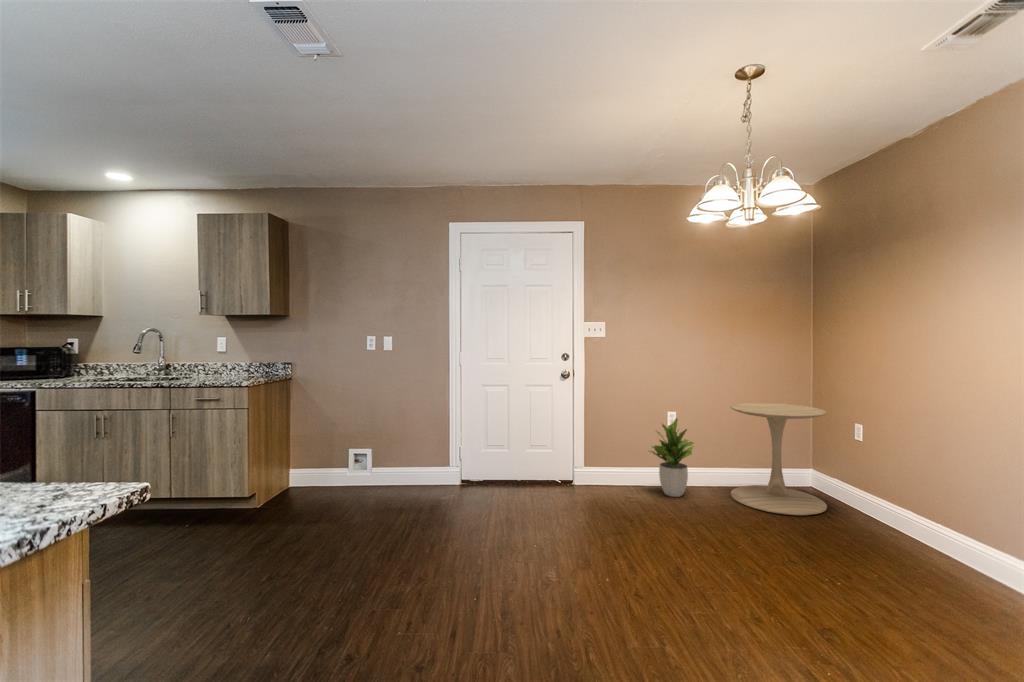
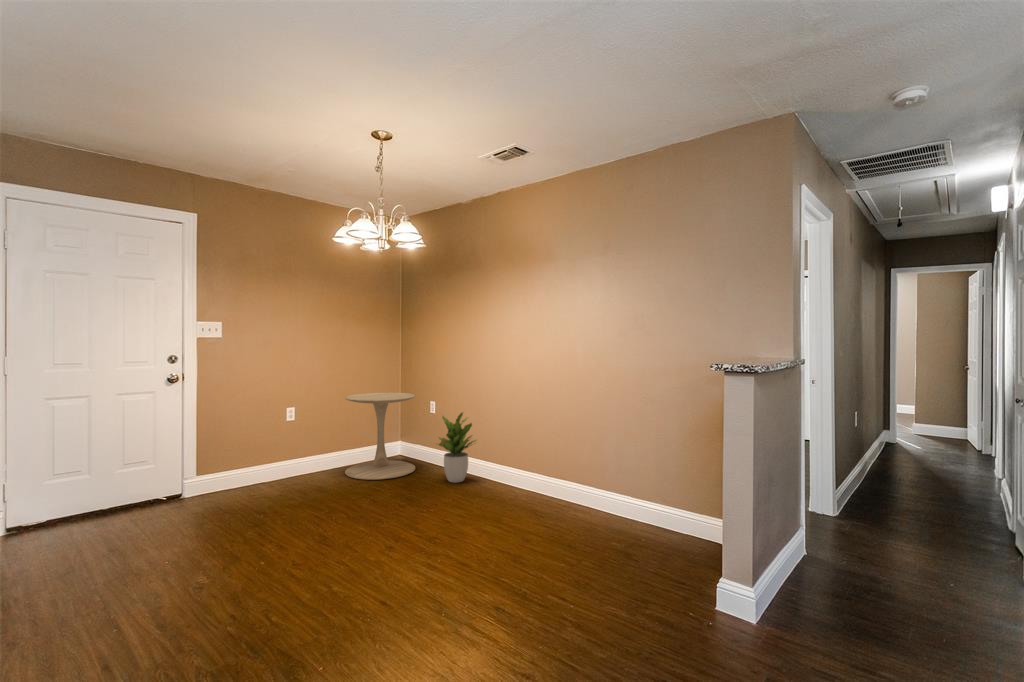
potted plant: present [649,418,694,497] -> present [437,412,477,483]

